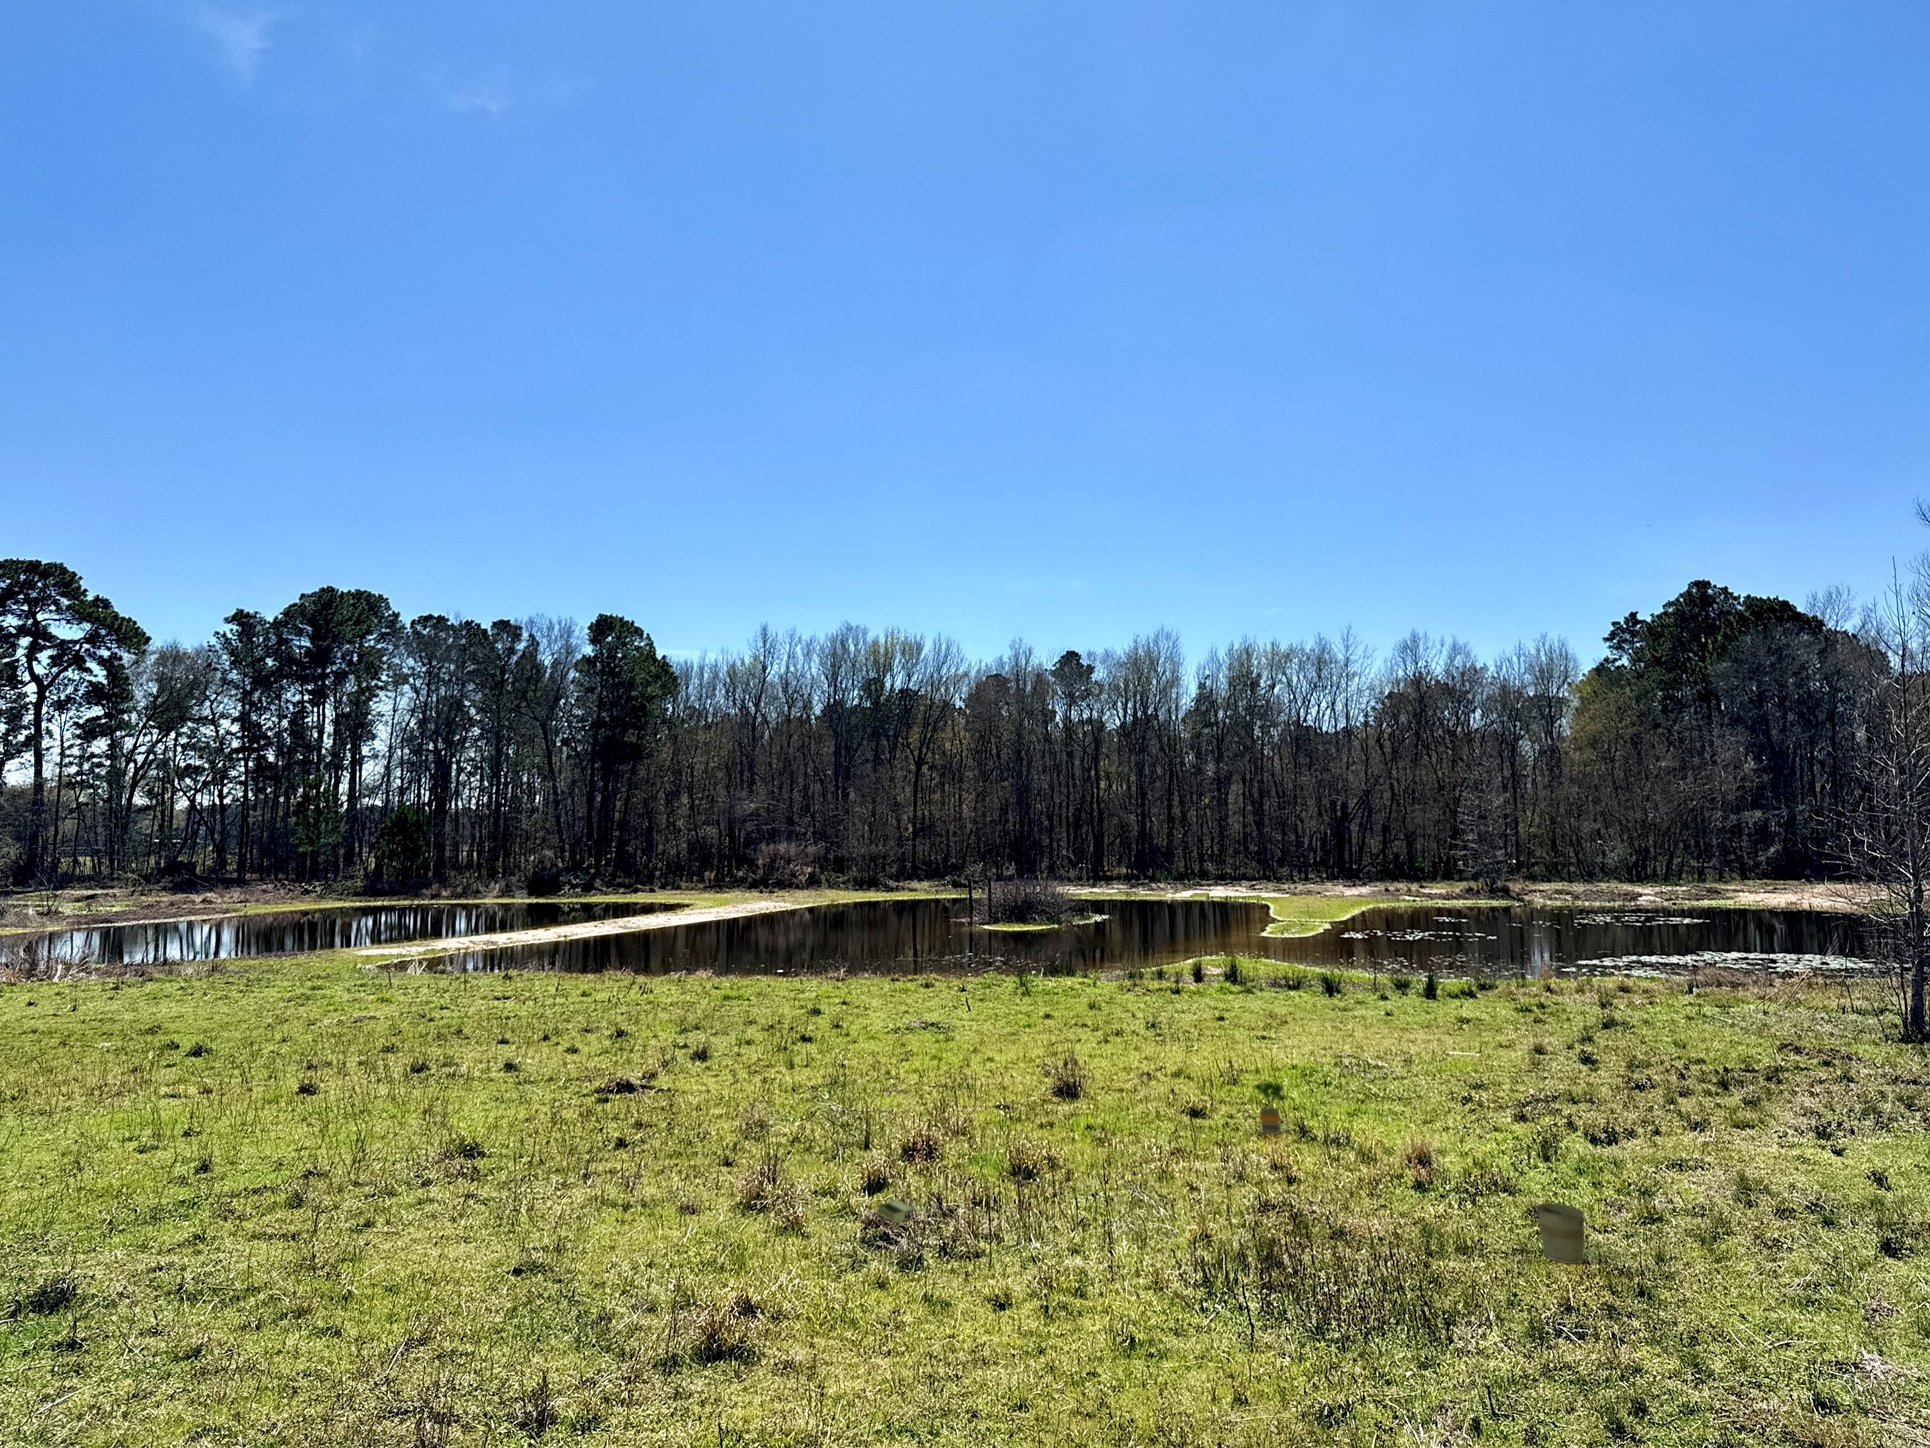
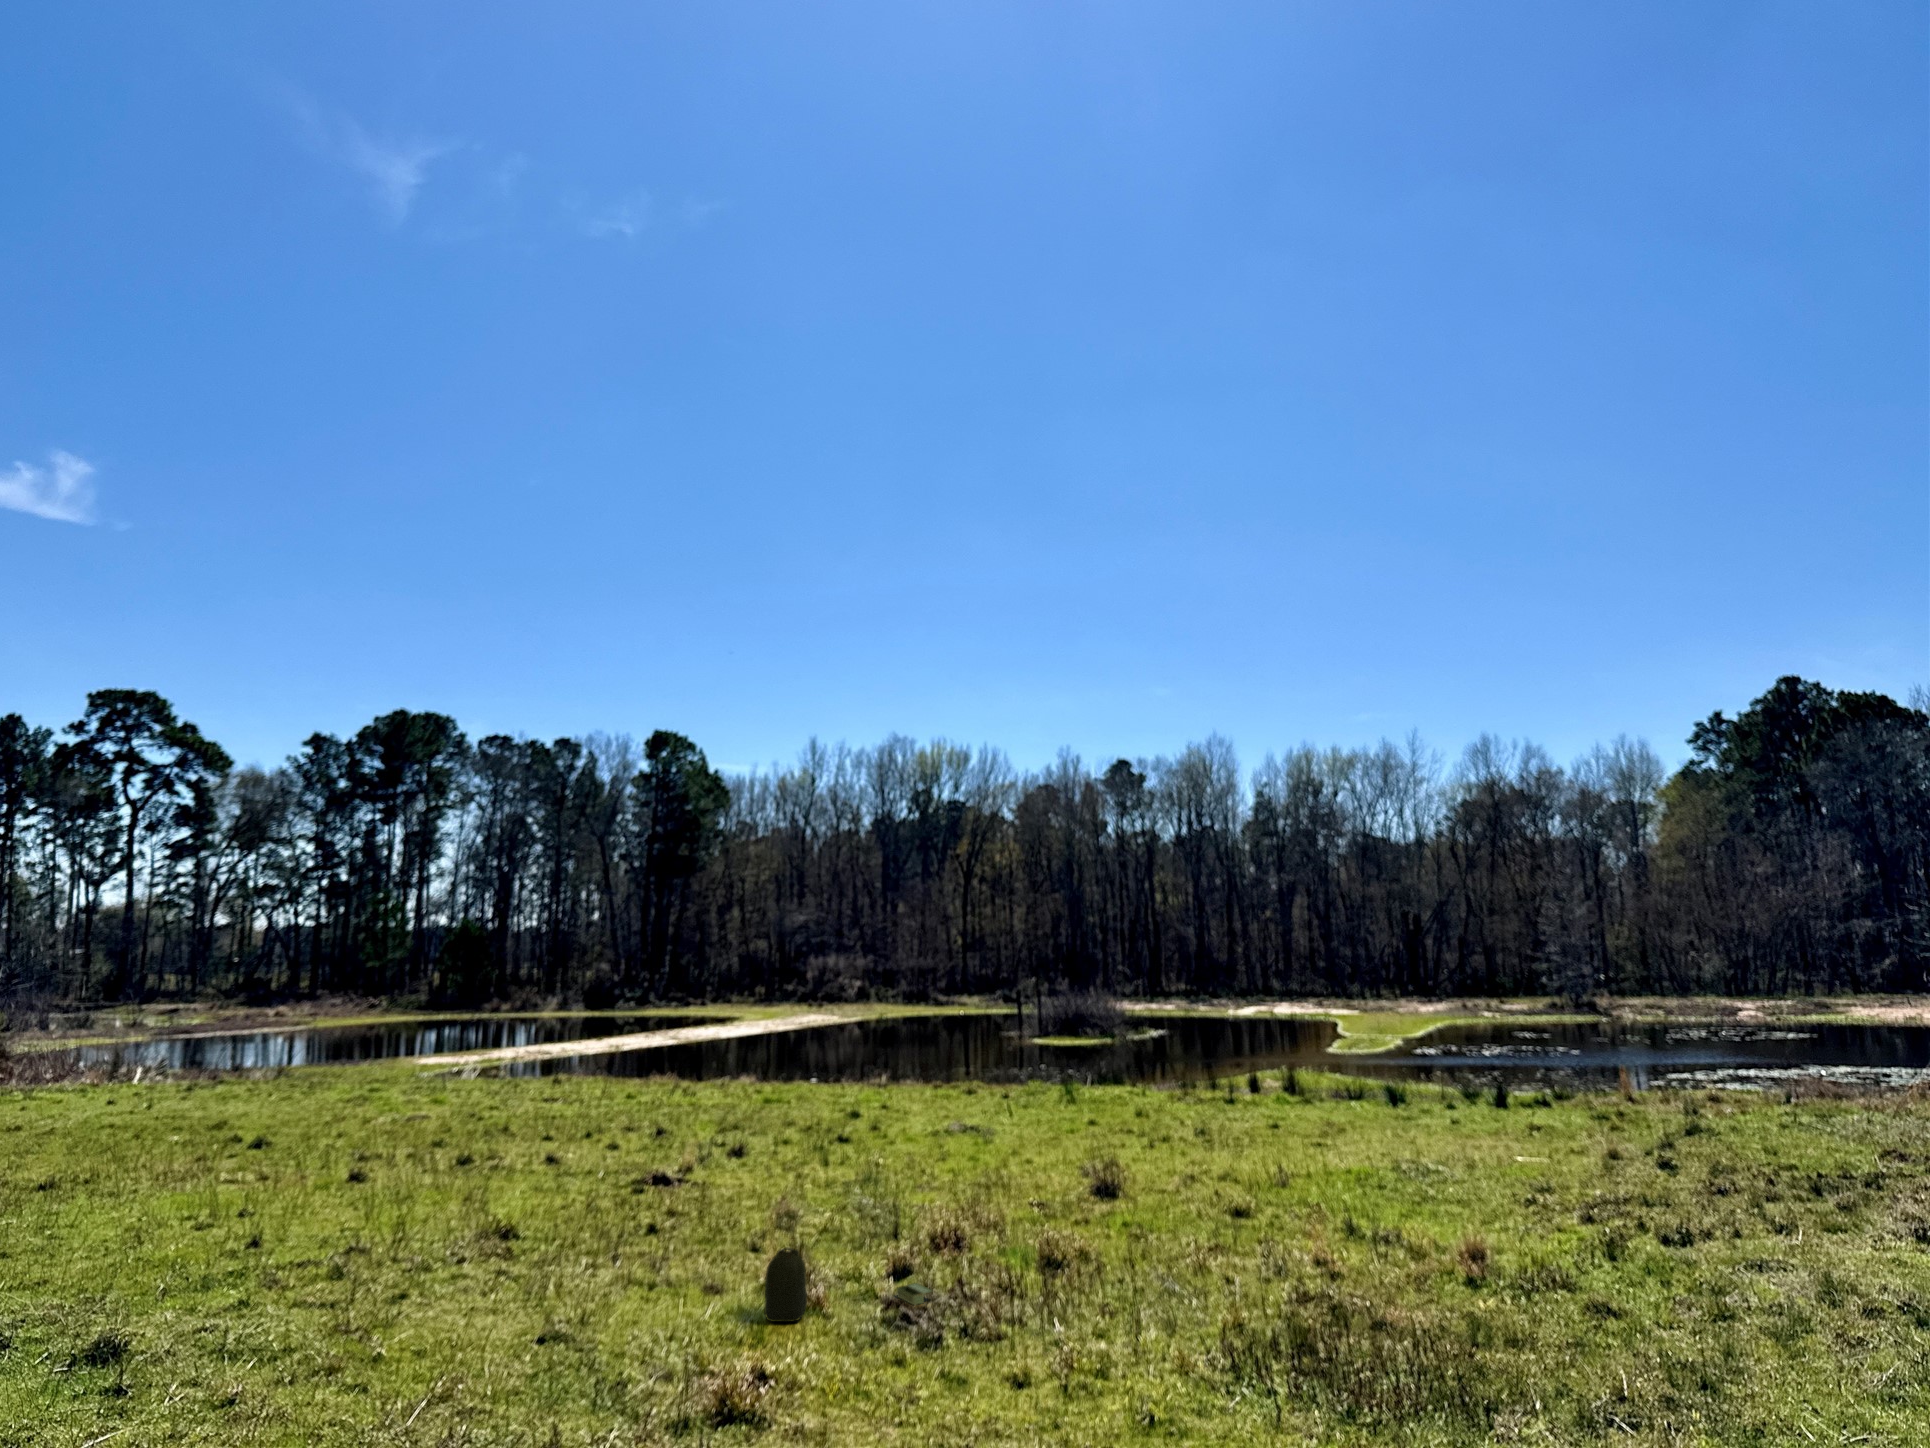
potted tree: present [1255,1082,1286,1135] -> none [1283,1175,1320,1233]
backpack: none [742,1172,787,1246] -> present [764,1248,808,1322]
bucket: present [1534,1203,1588,1264] -> none [1579,1292,1643,1358]

